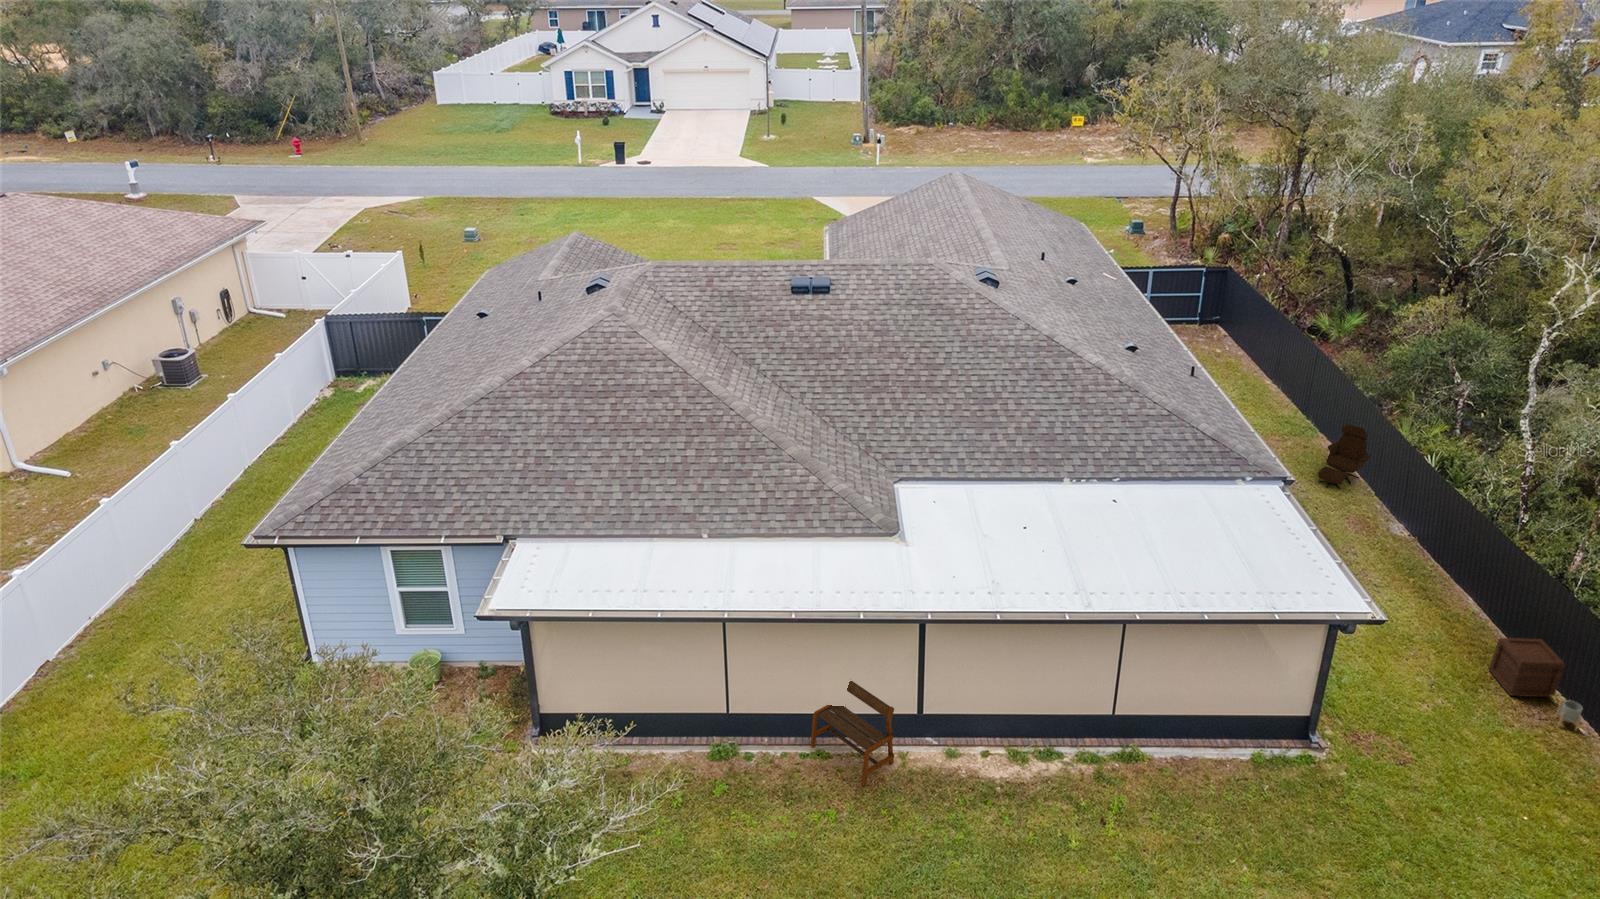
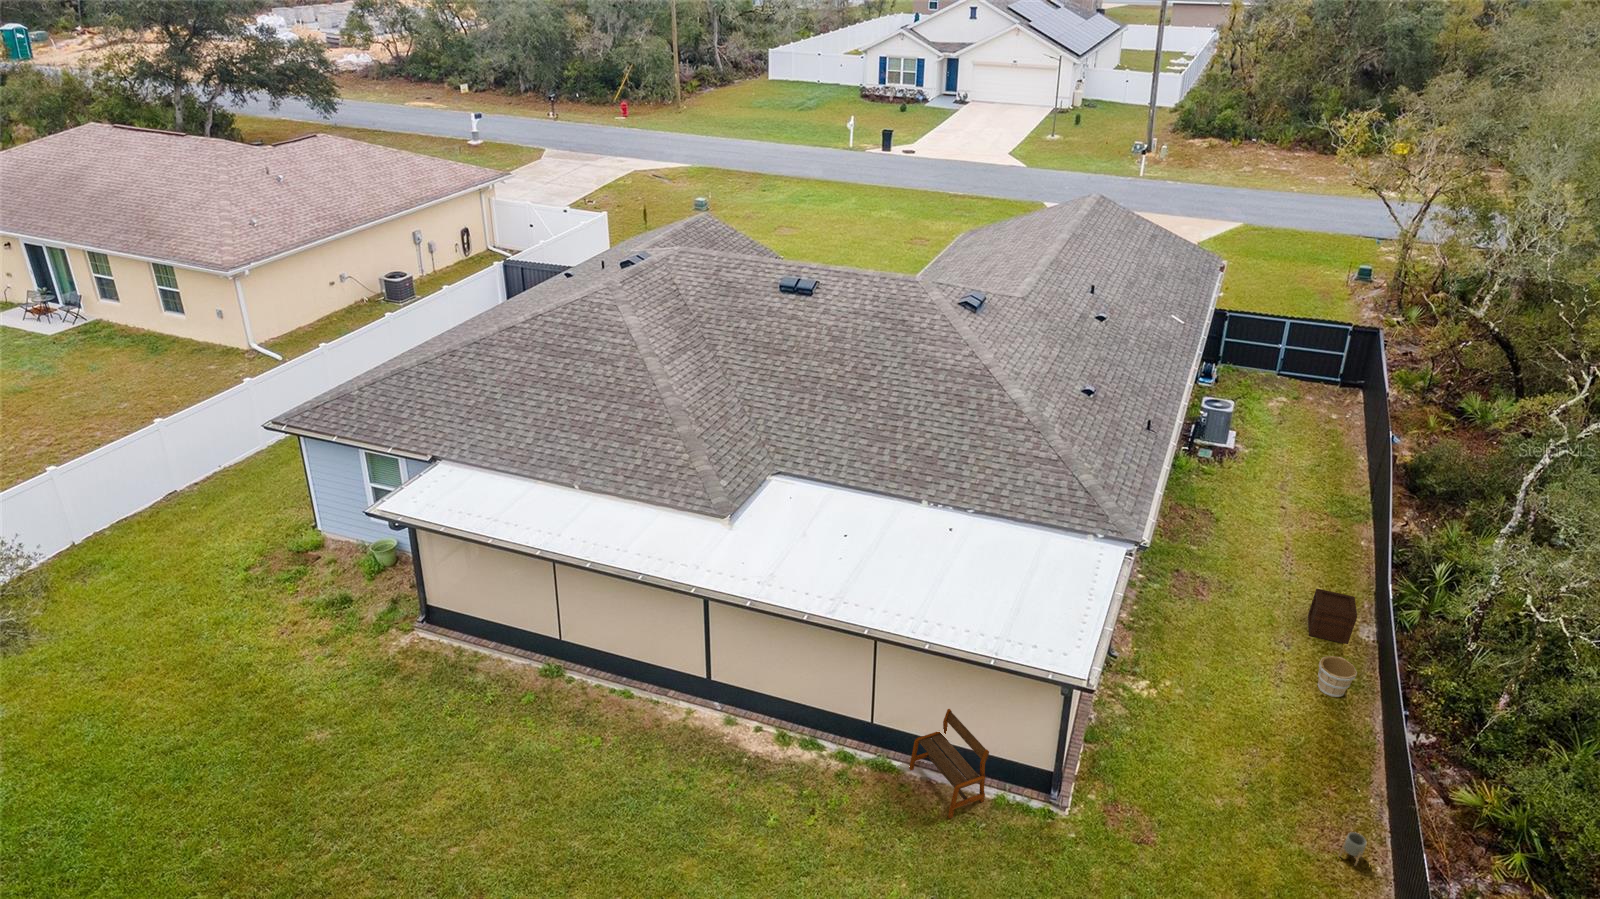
lounge chair: present [1318,425,1370,489] -> none [1291,510,1363,575]
wooden bucket: none [1421,552,1460,590] -> present [1318,656,1357,697]
wooden crate: present [1489,638,1566,697] -> present [1308,589,1357,644]
bench: present [810,681,894,787] -> present [909,709,989,818]

